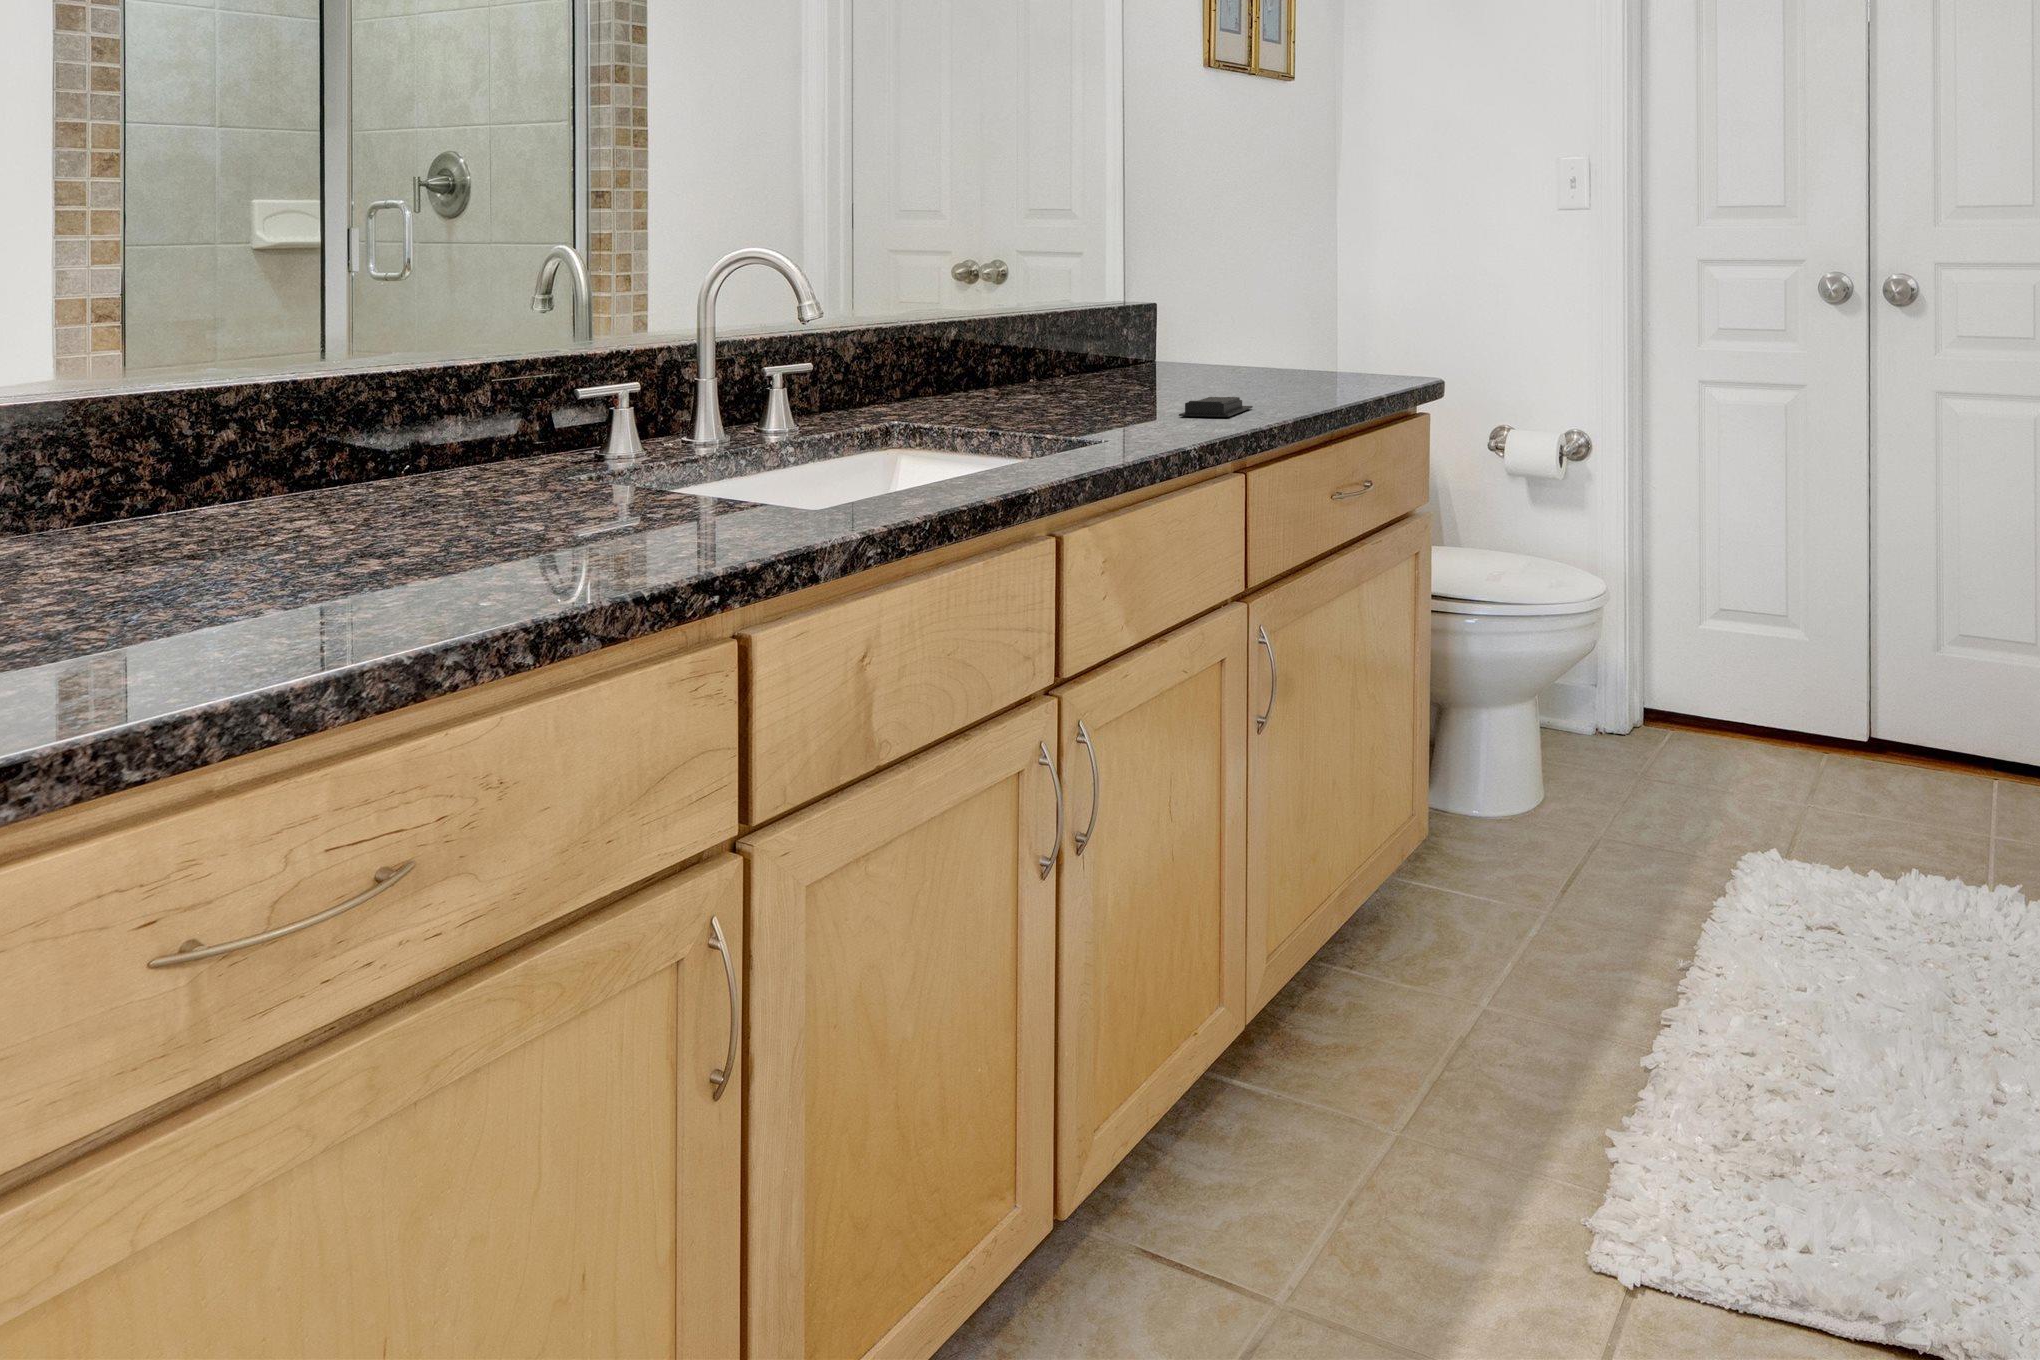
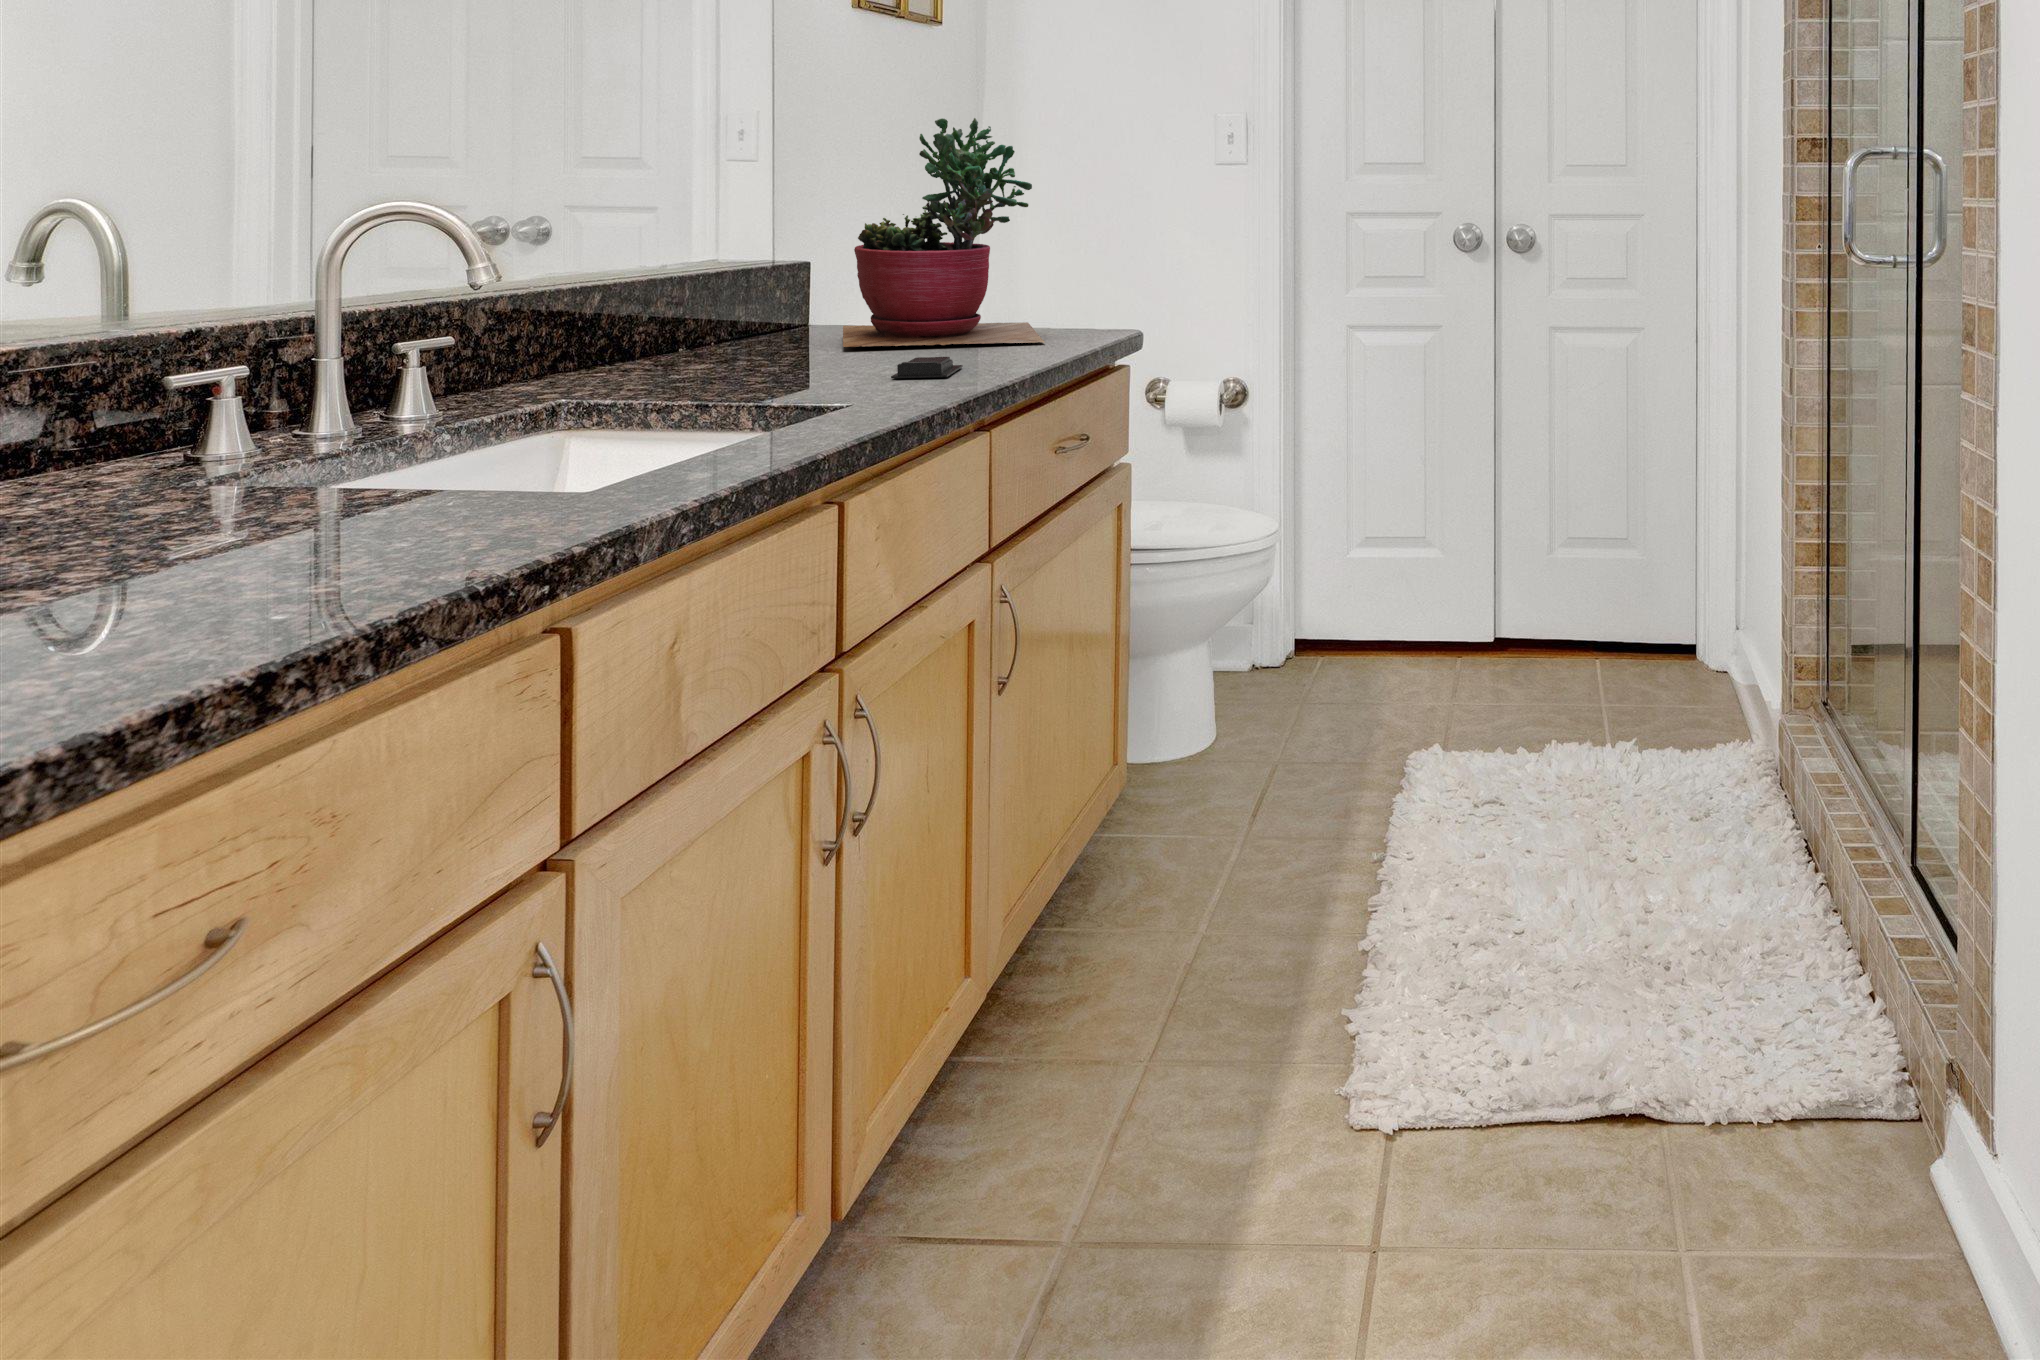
succulent plant: none [1166,166,1350,387] -> present [843,118,1045,347]

